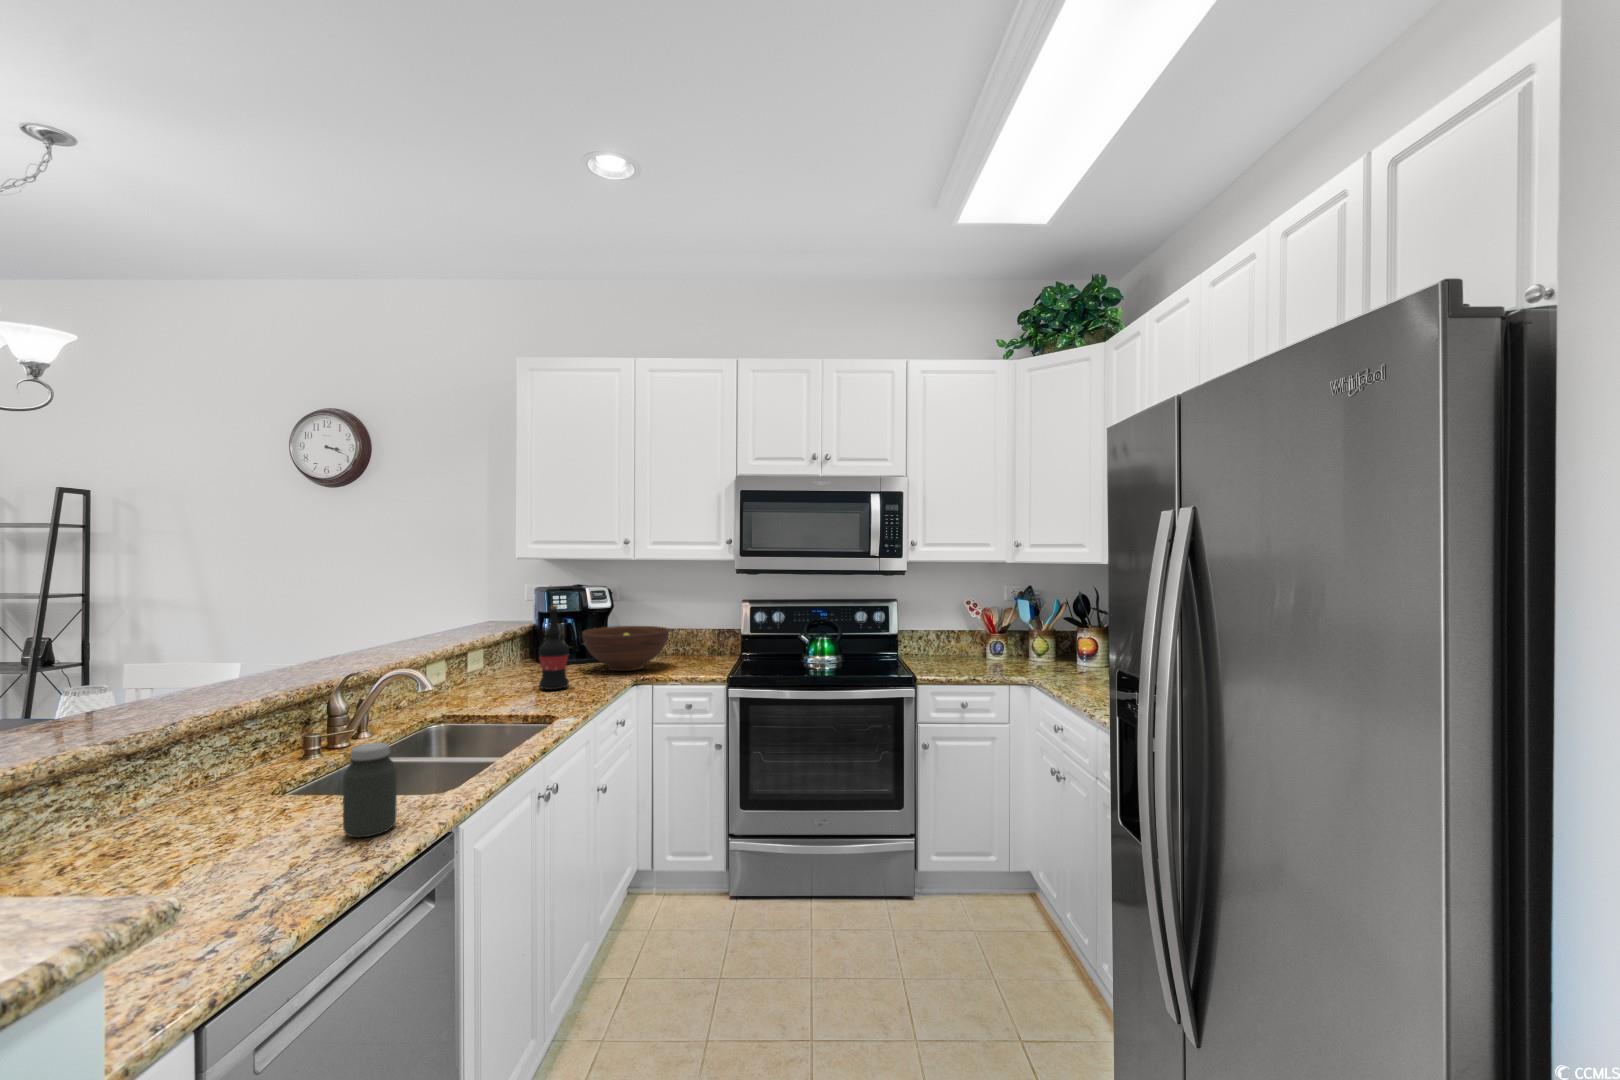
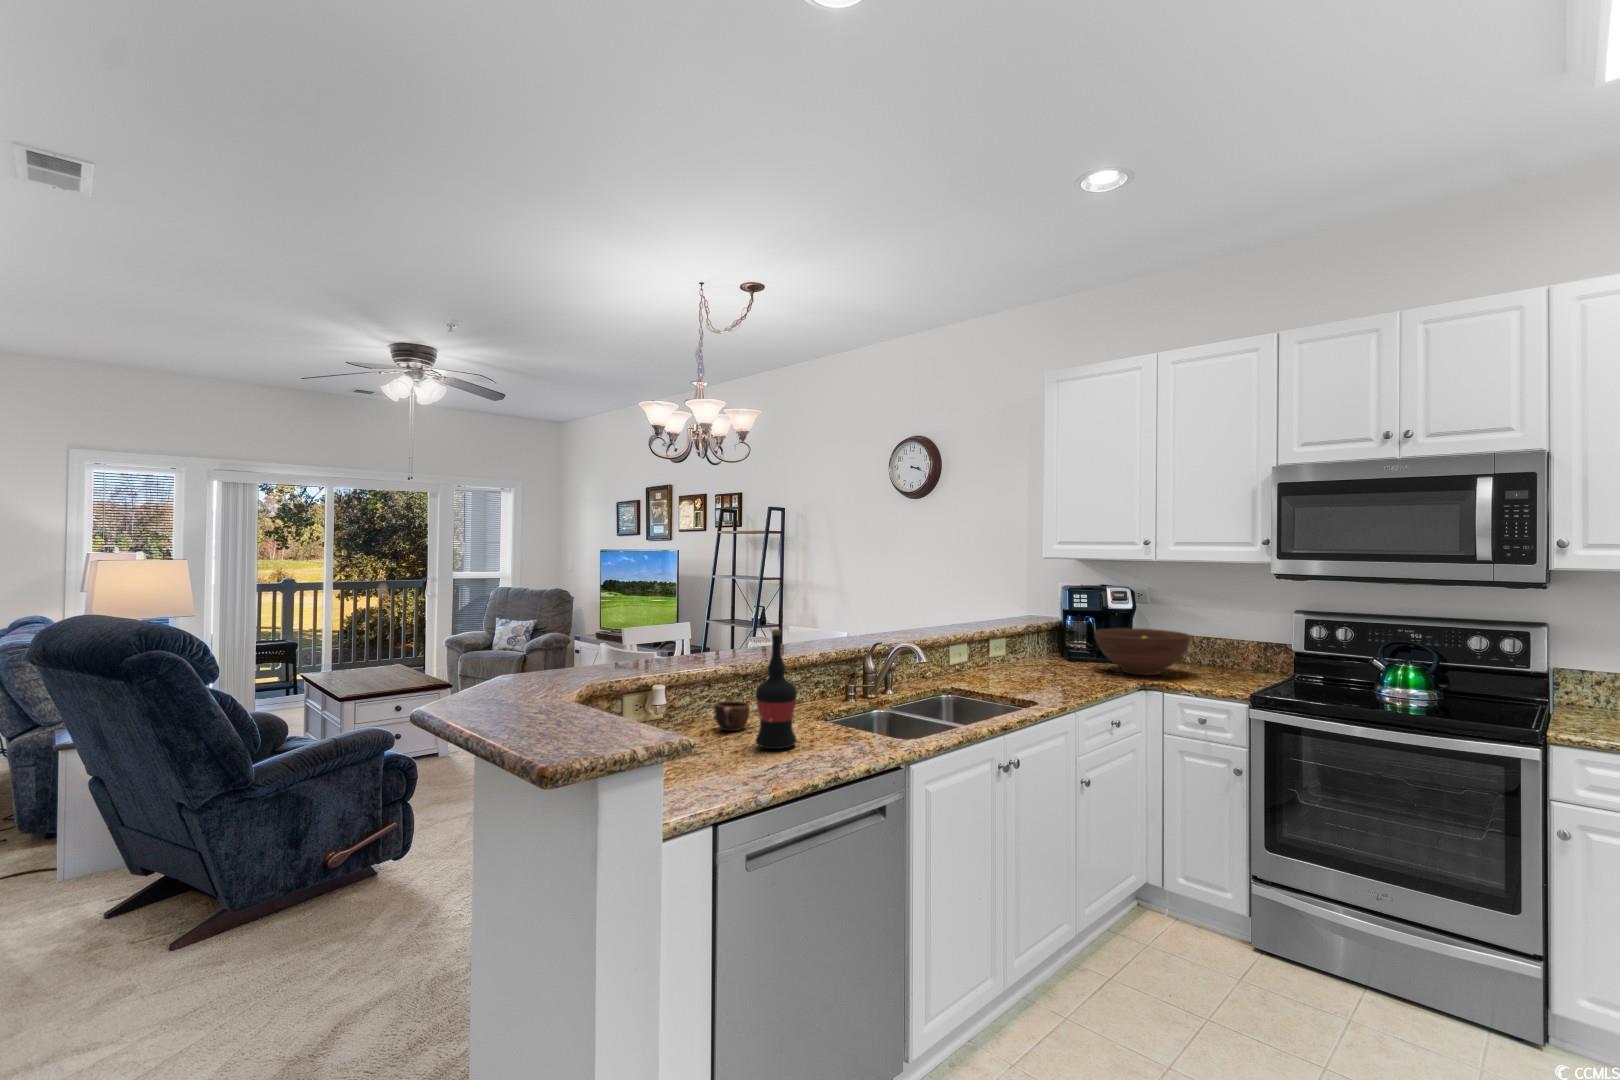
wine bottle: present [539,605,569,690] -> present [756,629,797,749]
jar: present [343,742,397,837] -> none [831,688,864,754]
mug: none [78,797,157,852] -> present [714,701,750,731]

